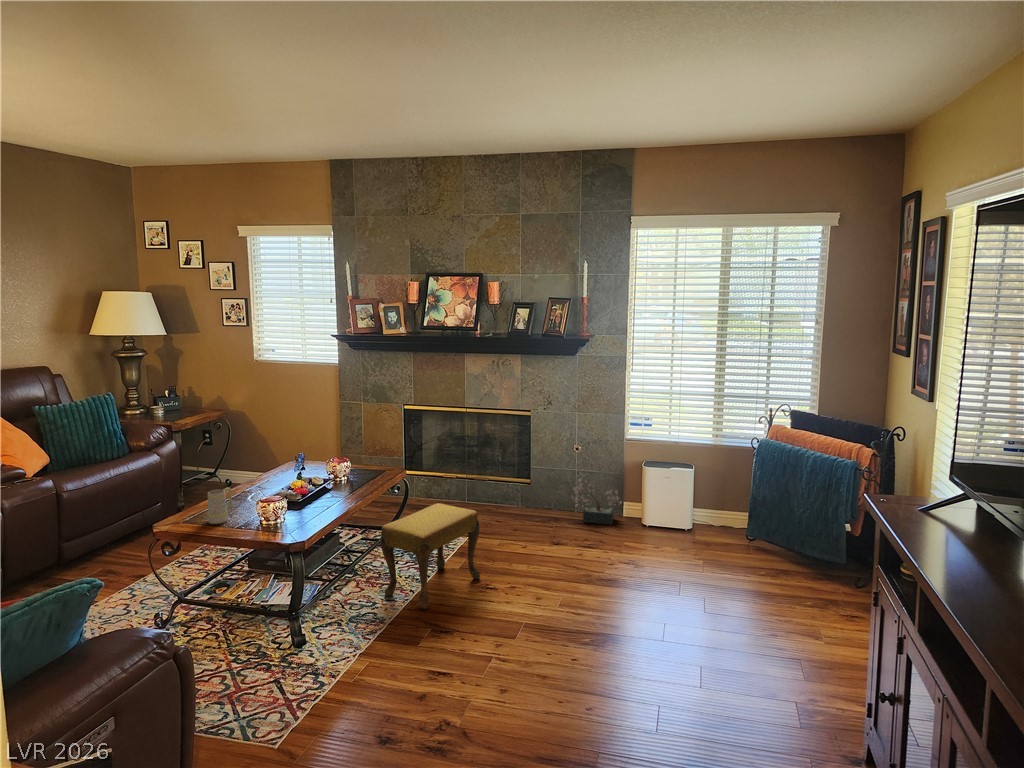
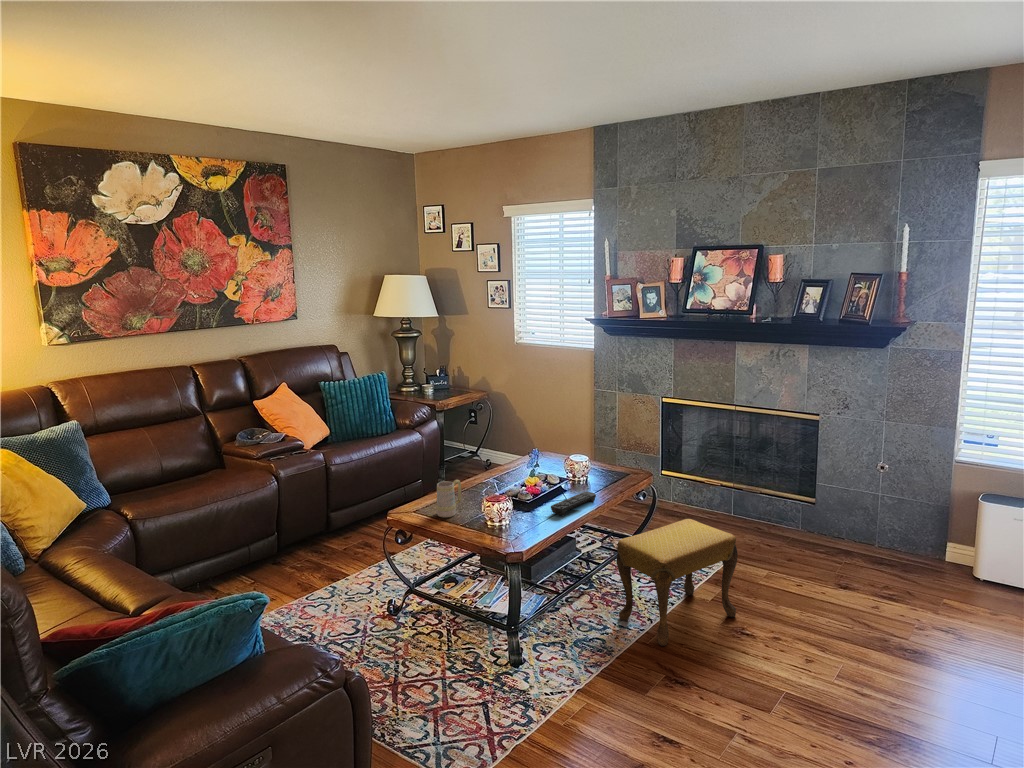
decorative plant: present [572,478,622,525] -> none [868,501,942,569]
remote control: none [320,488,359,510] -> present [551,492,596,516]

